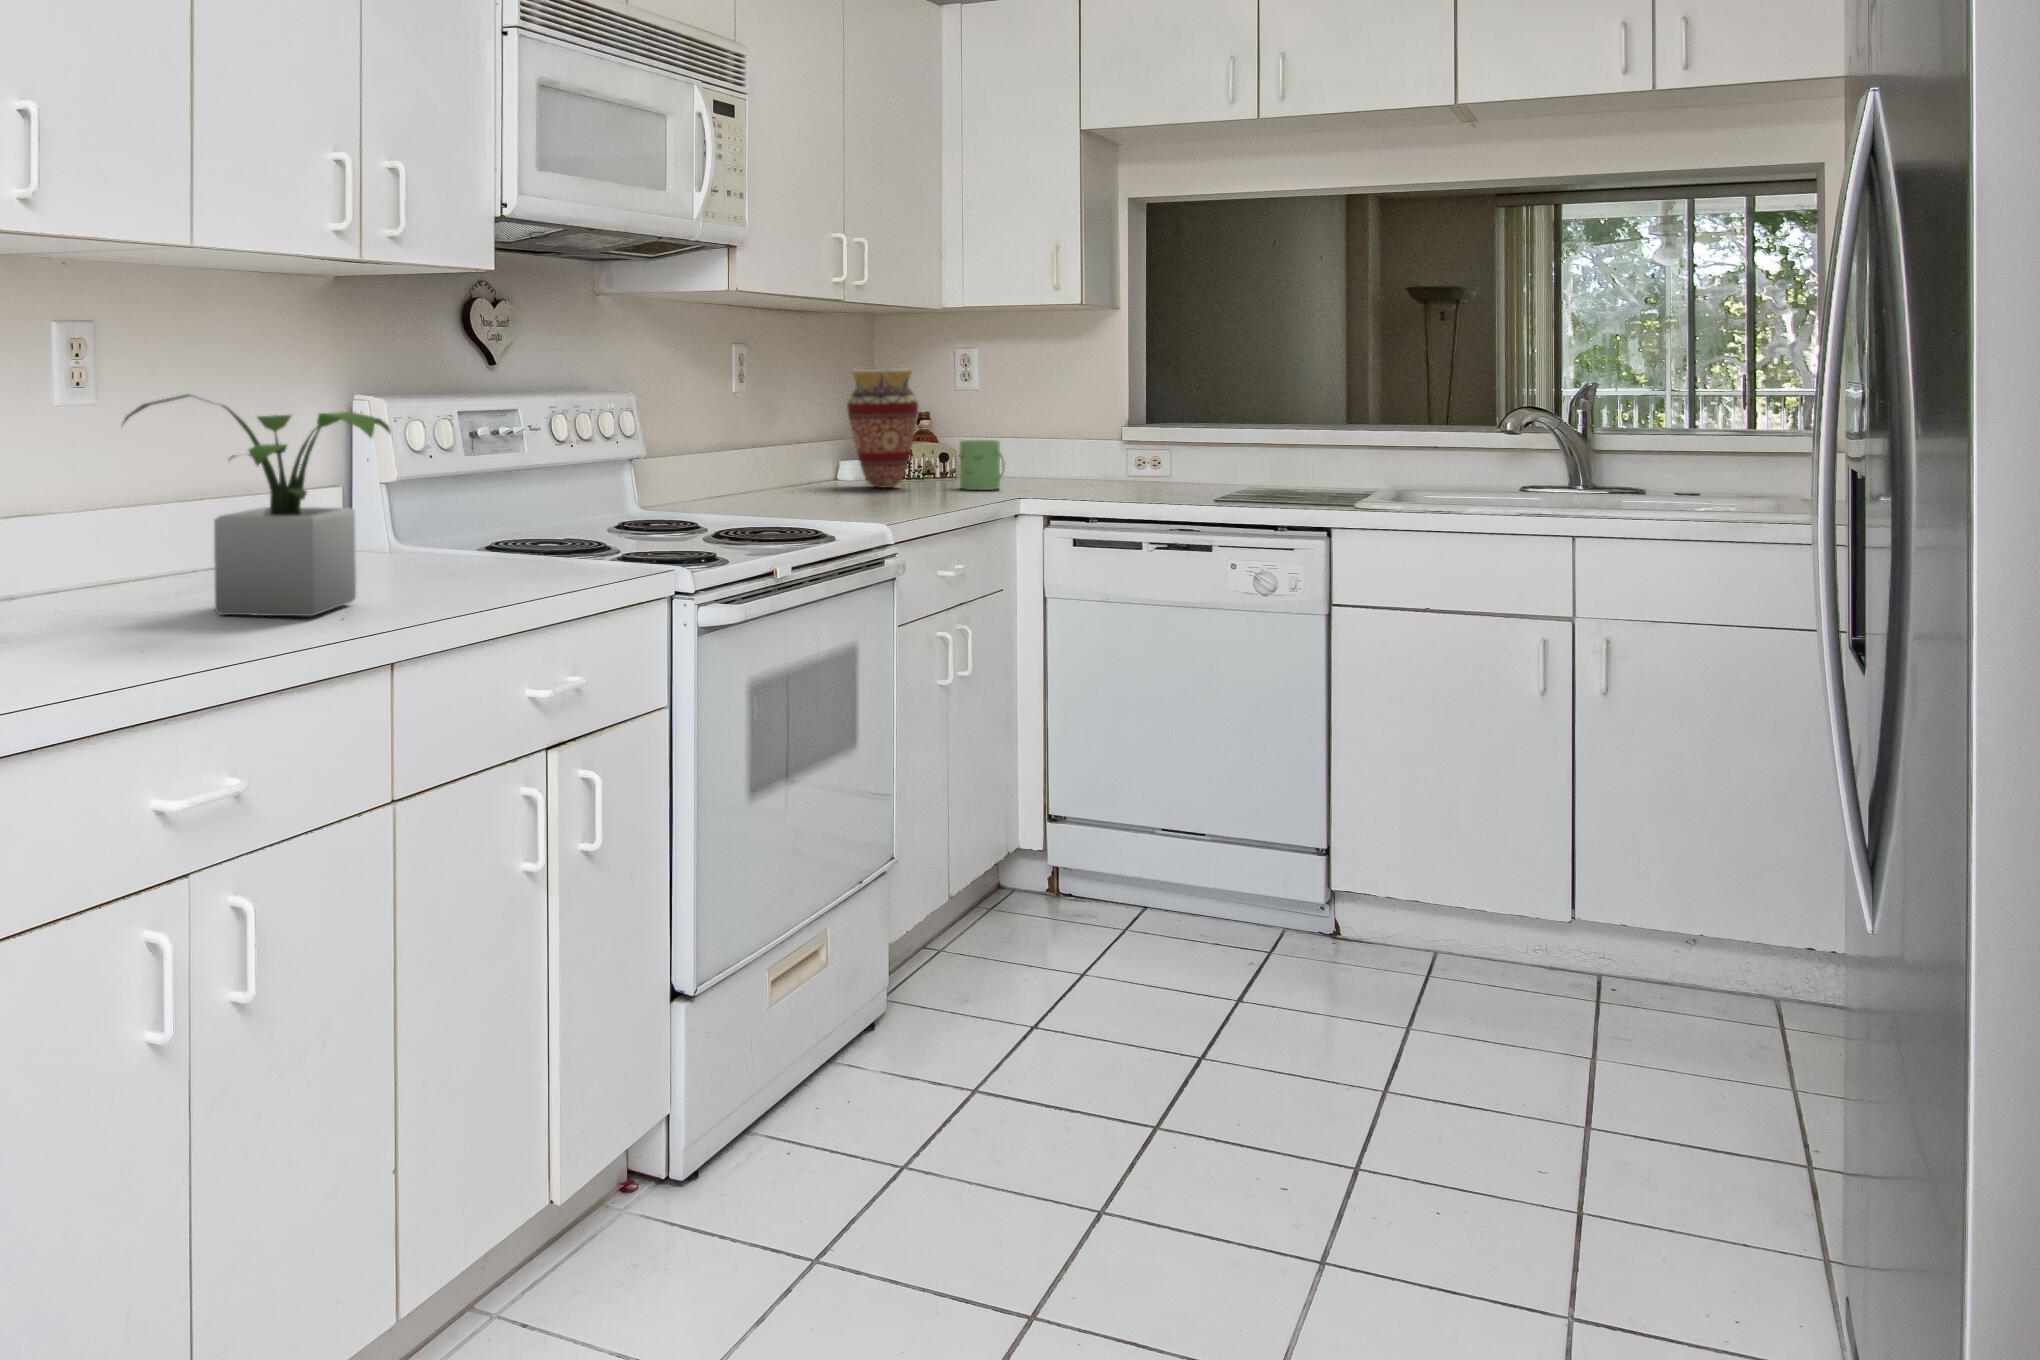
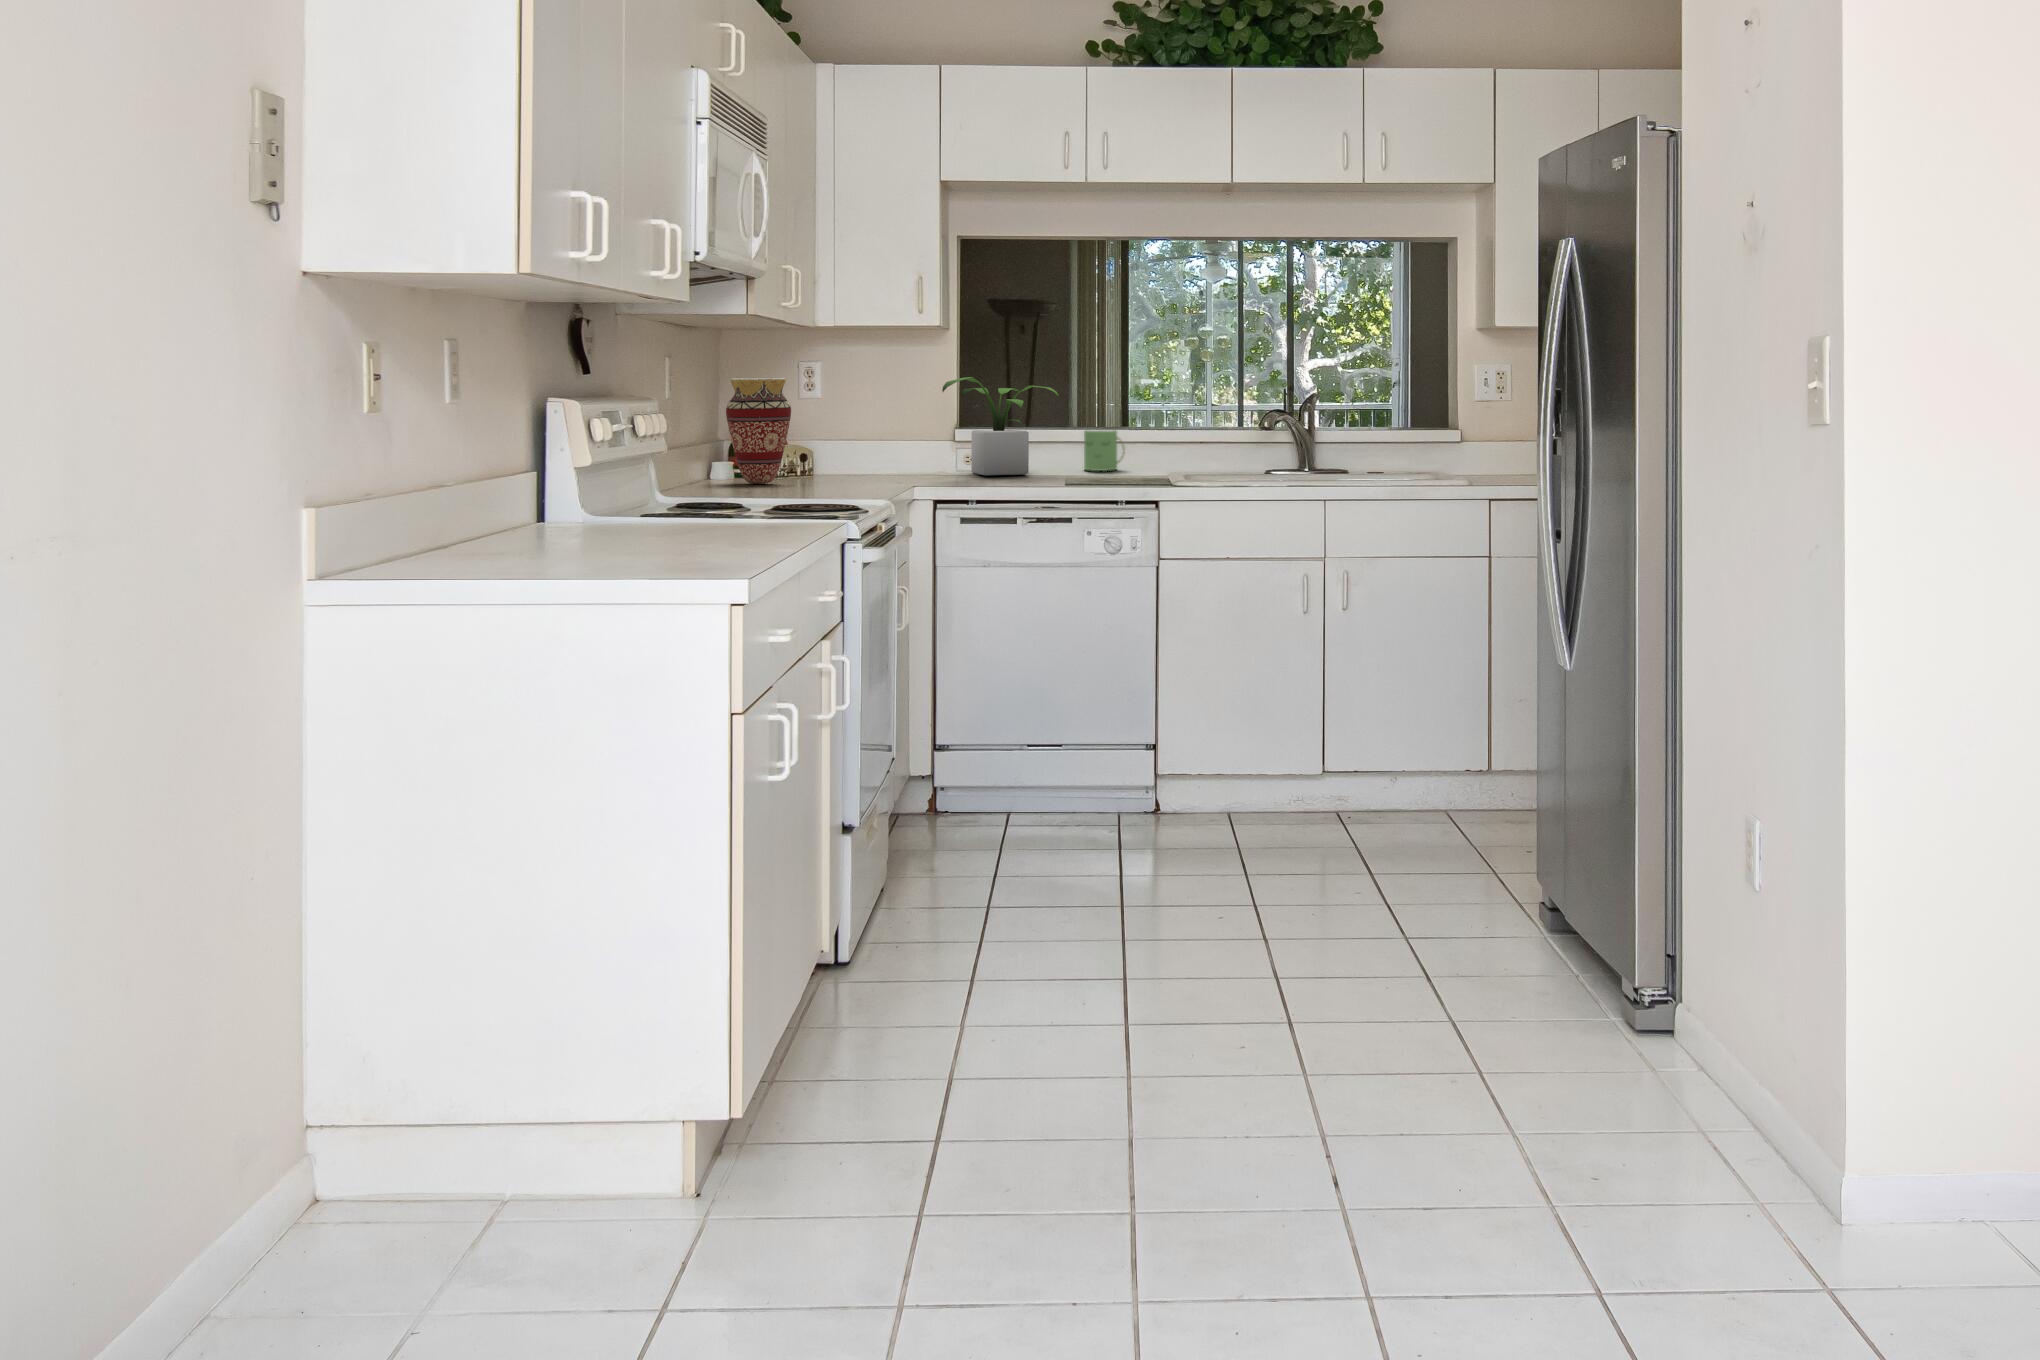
potted plant: present [123,394,390,616] -> present [942,377,1058,475]
mug: present [959,440,1005,490] -> present [1084,430,1124,471]

